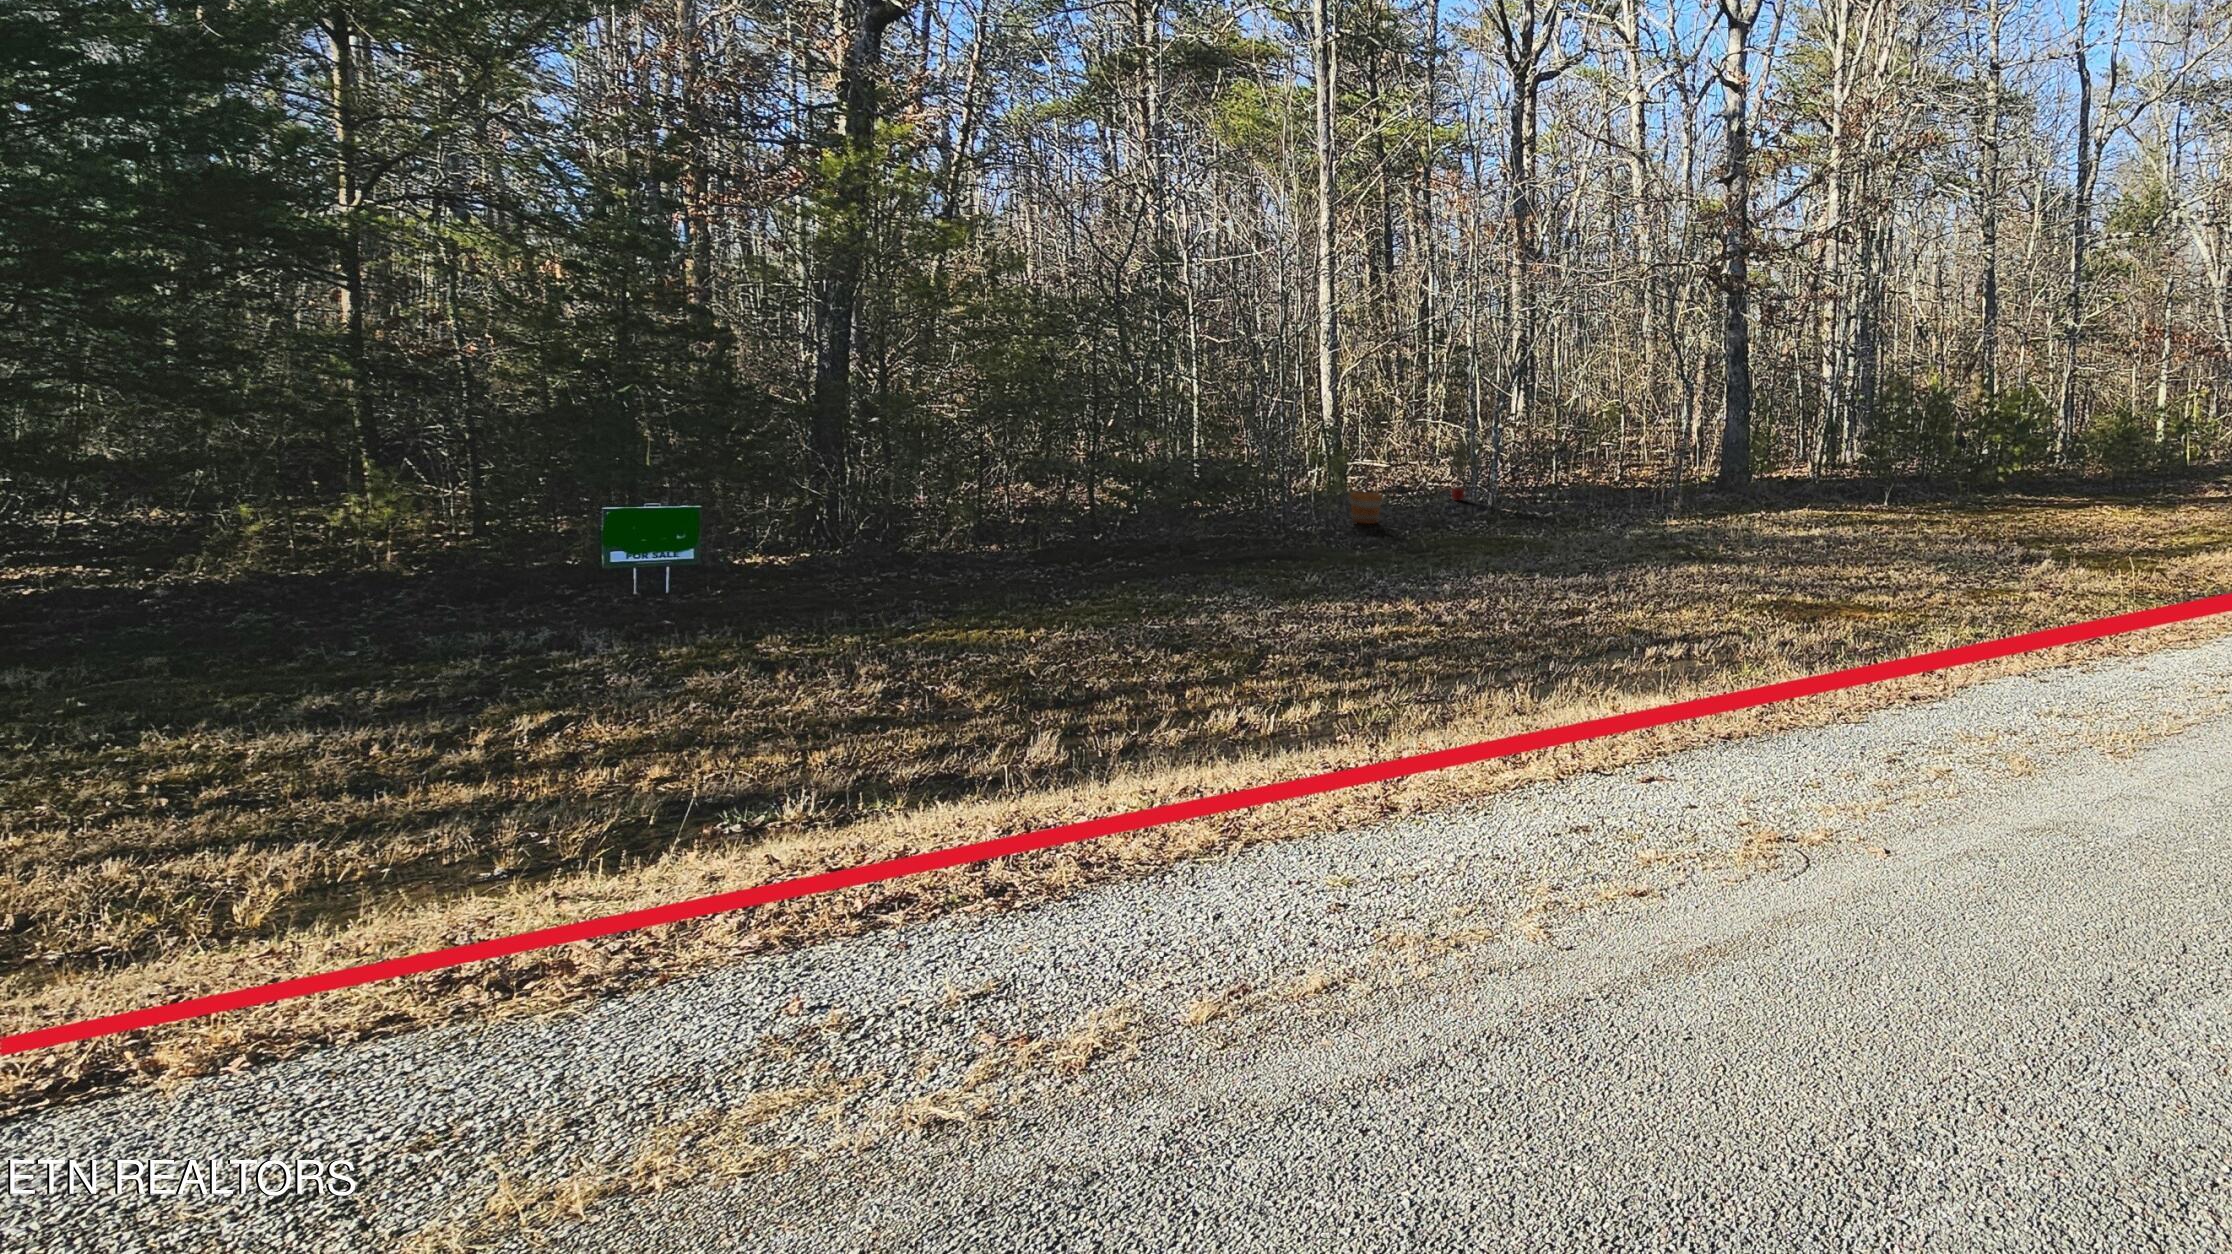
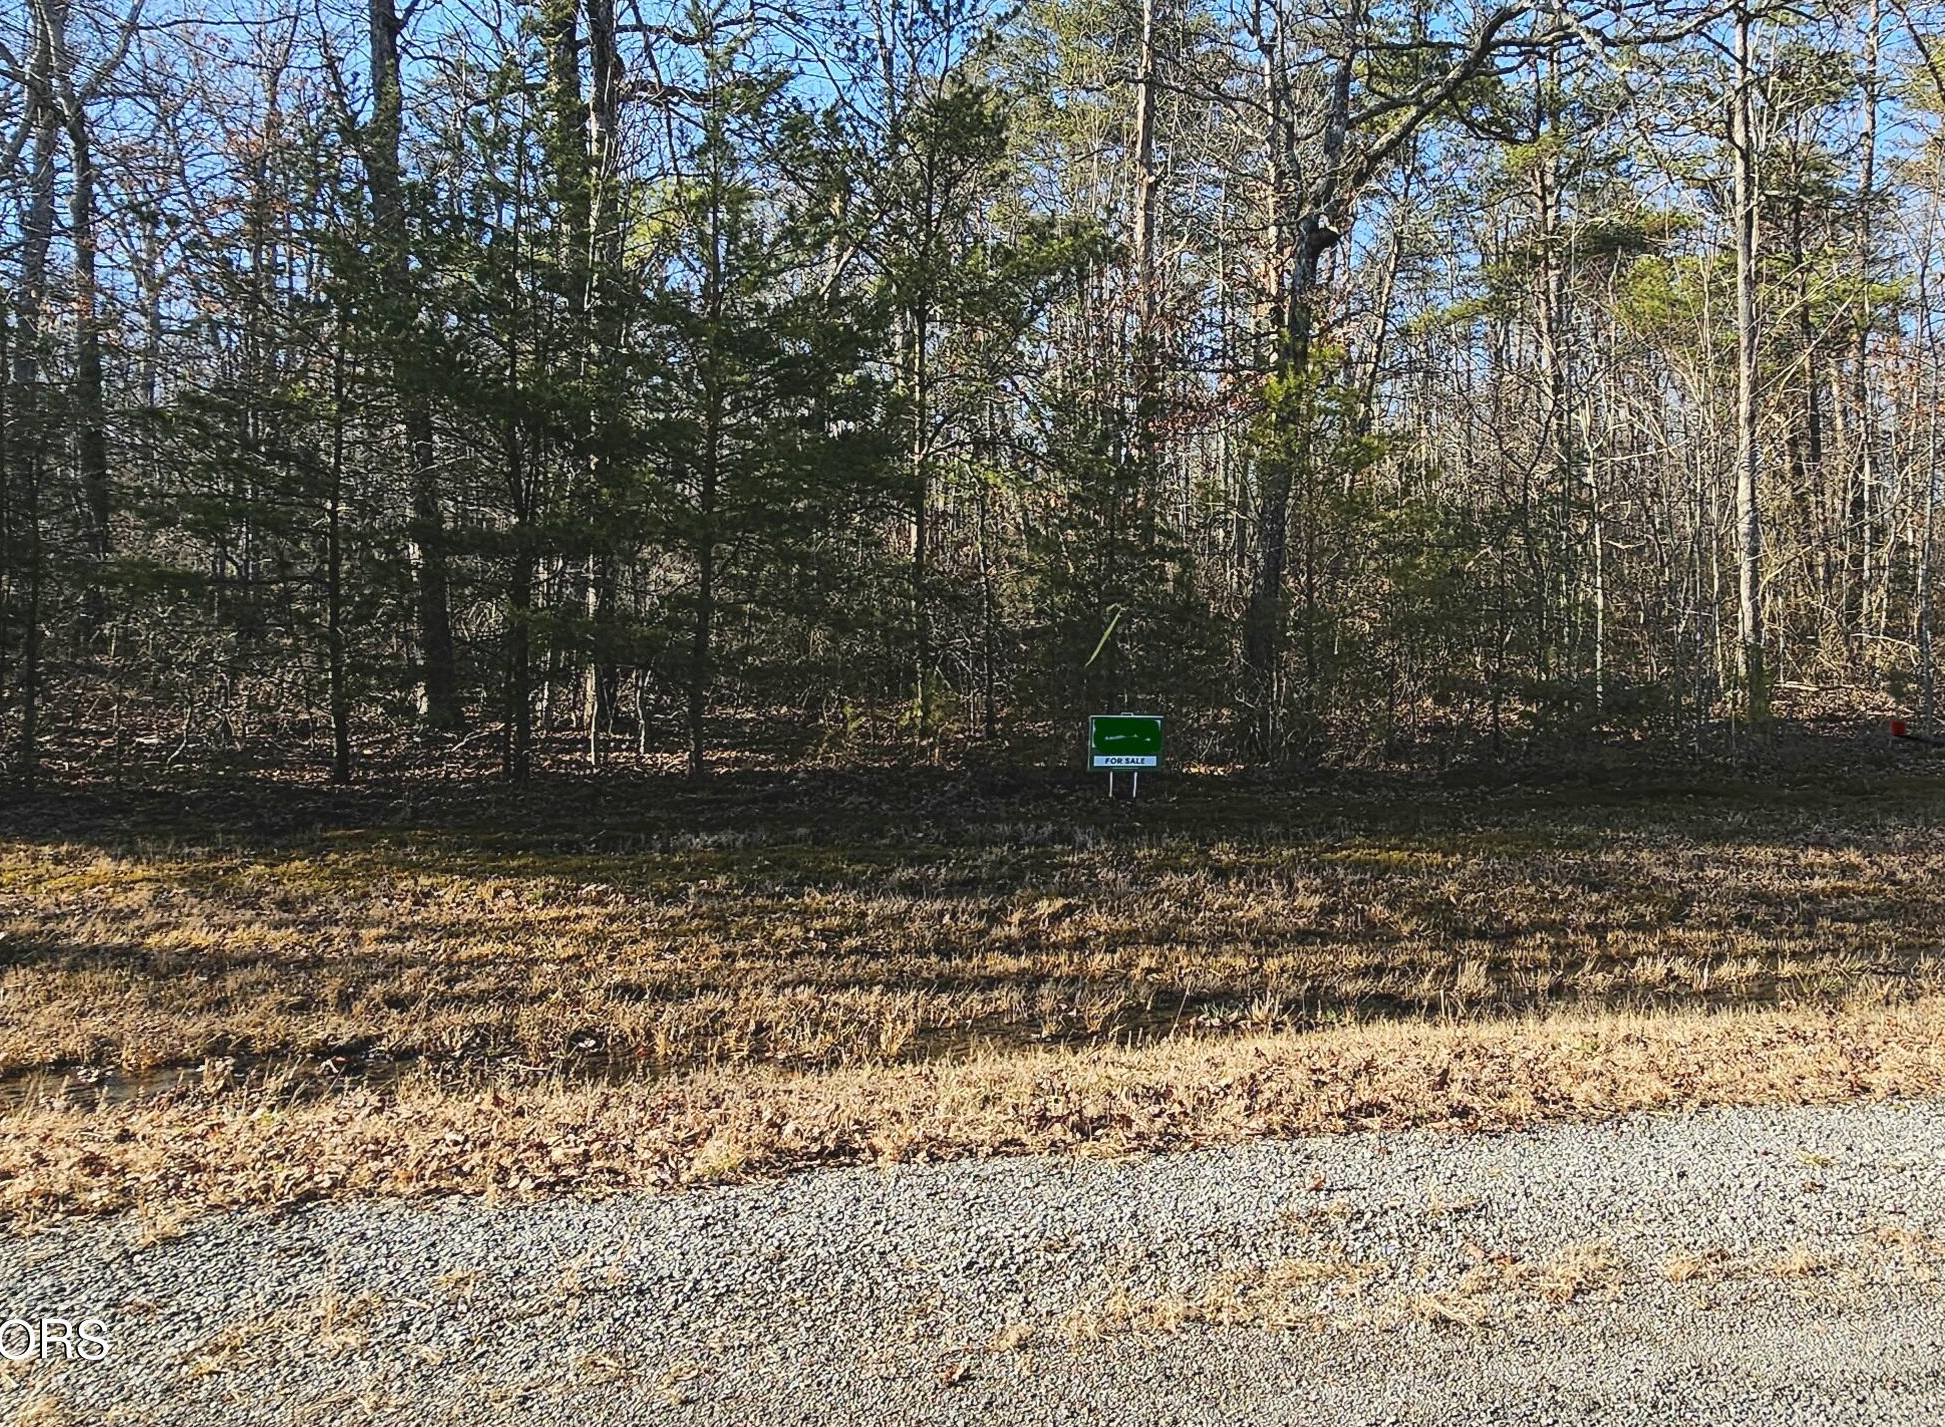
bucket: present [1348,492,1385,524] -> none [1762,723,1809,759]

